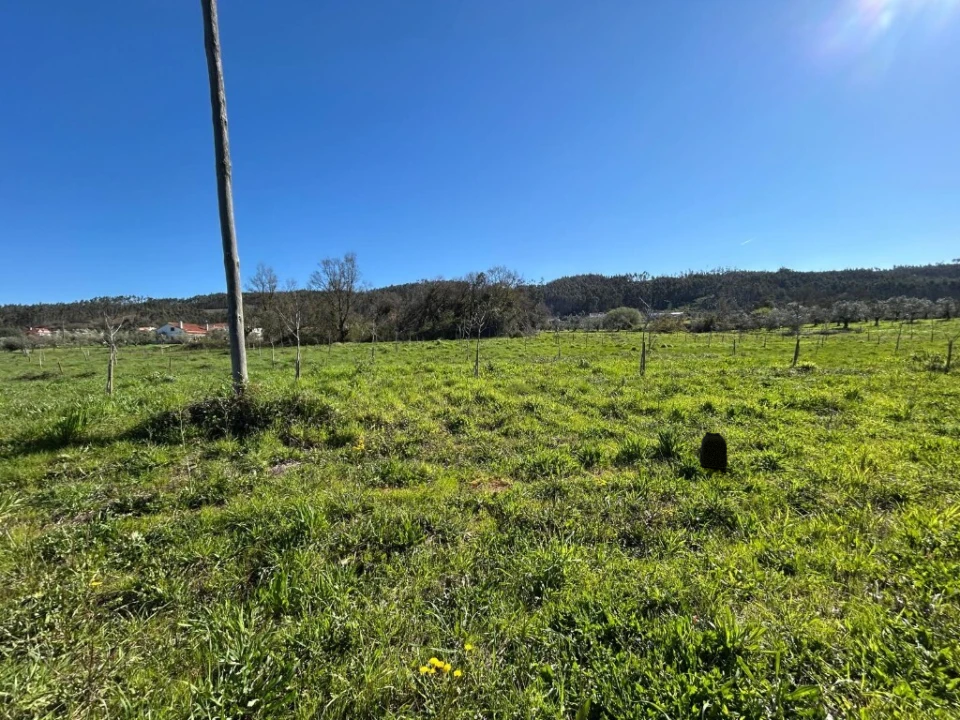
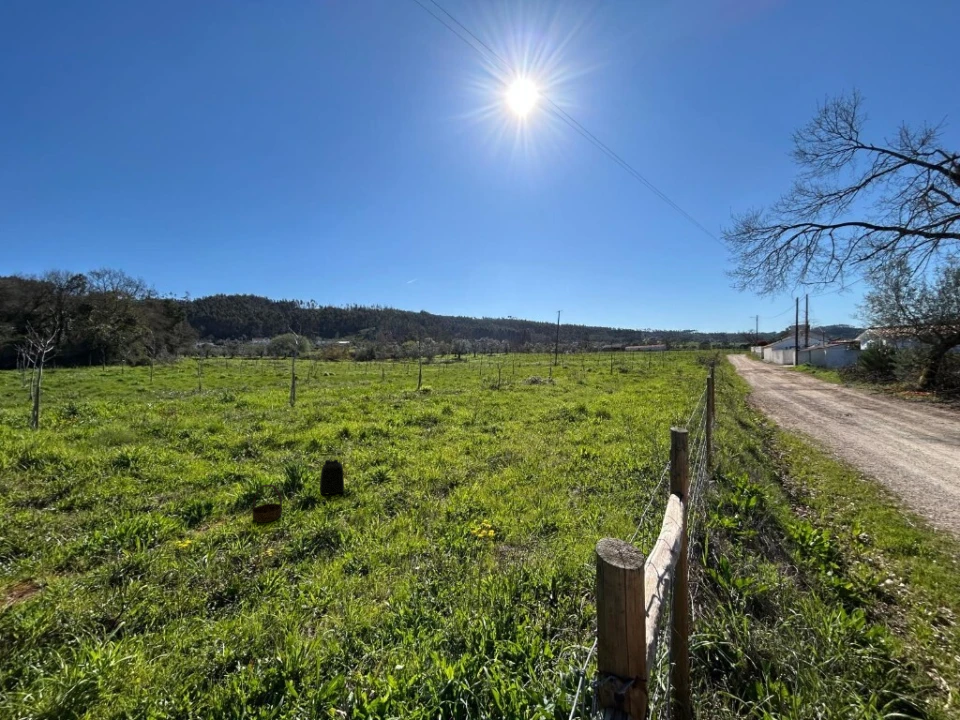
basket: none [640,444,667,480] -> present [253,485,282,523]

